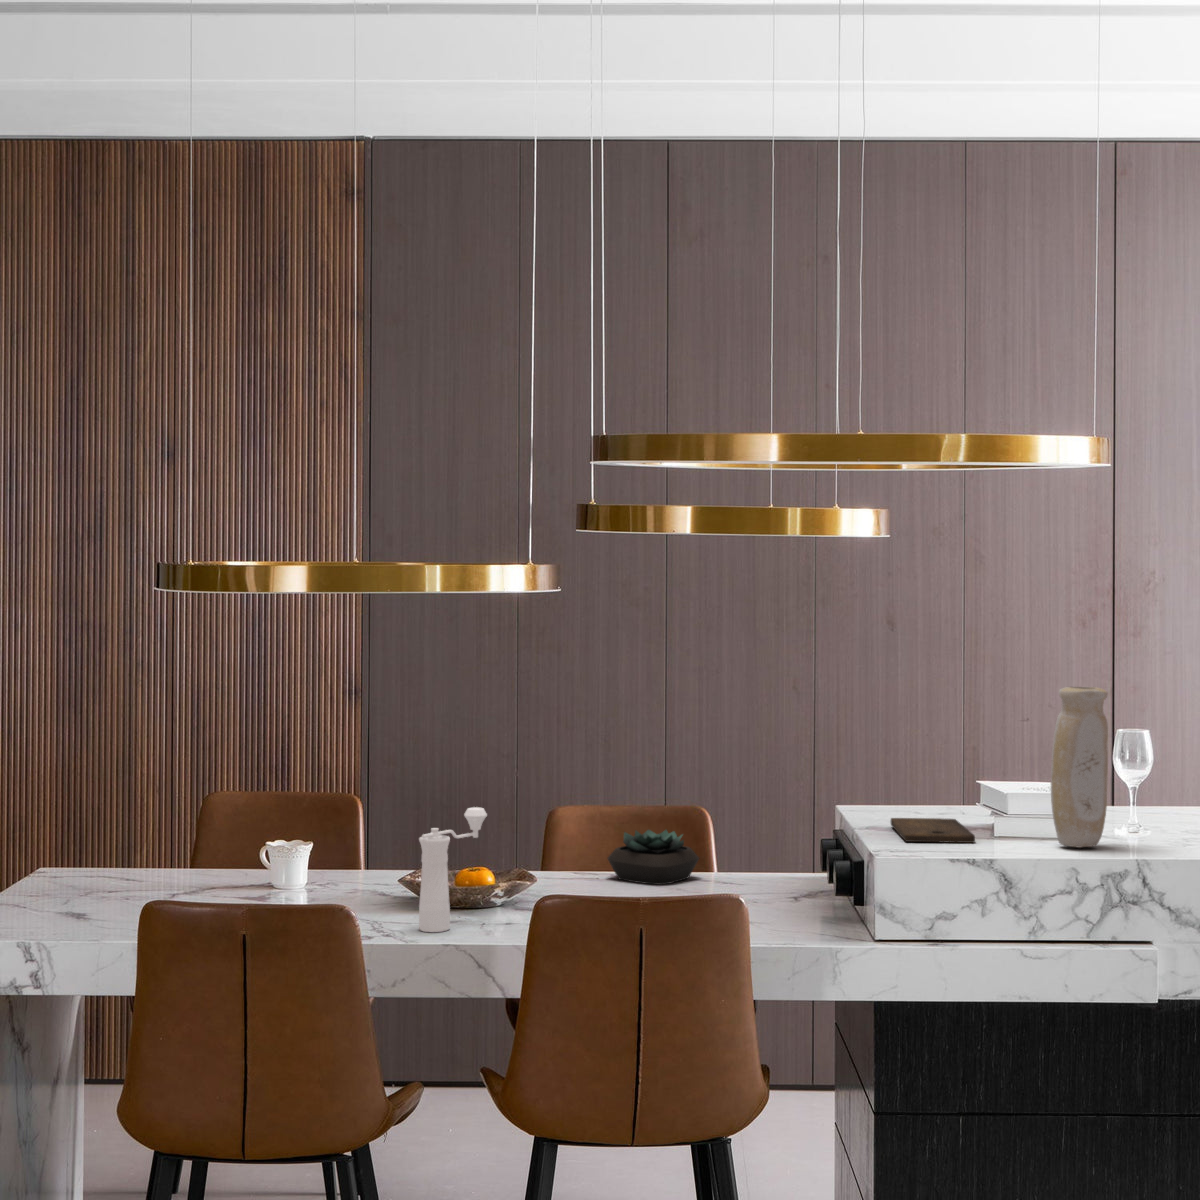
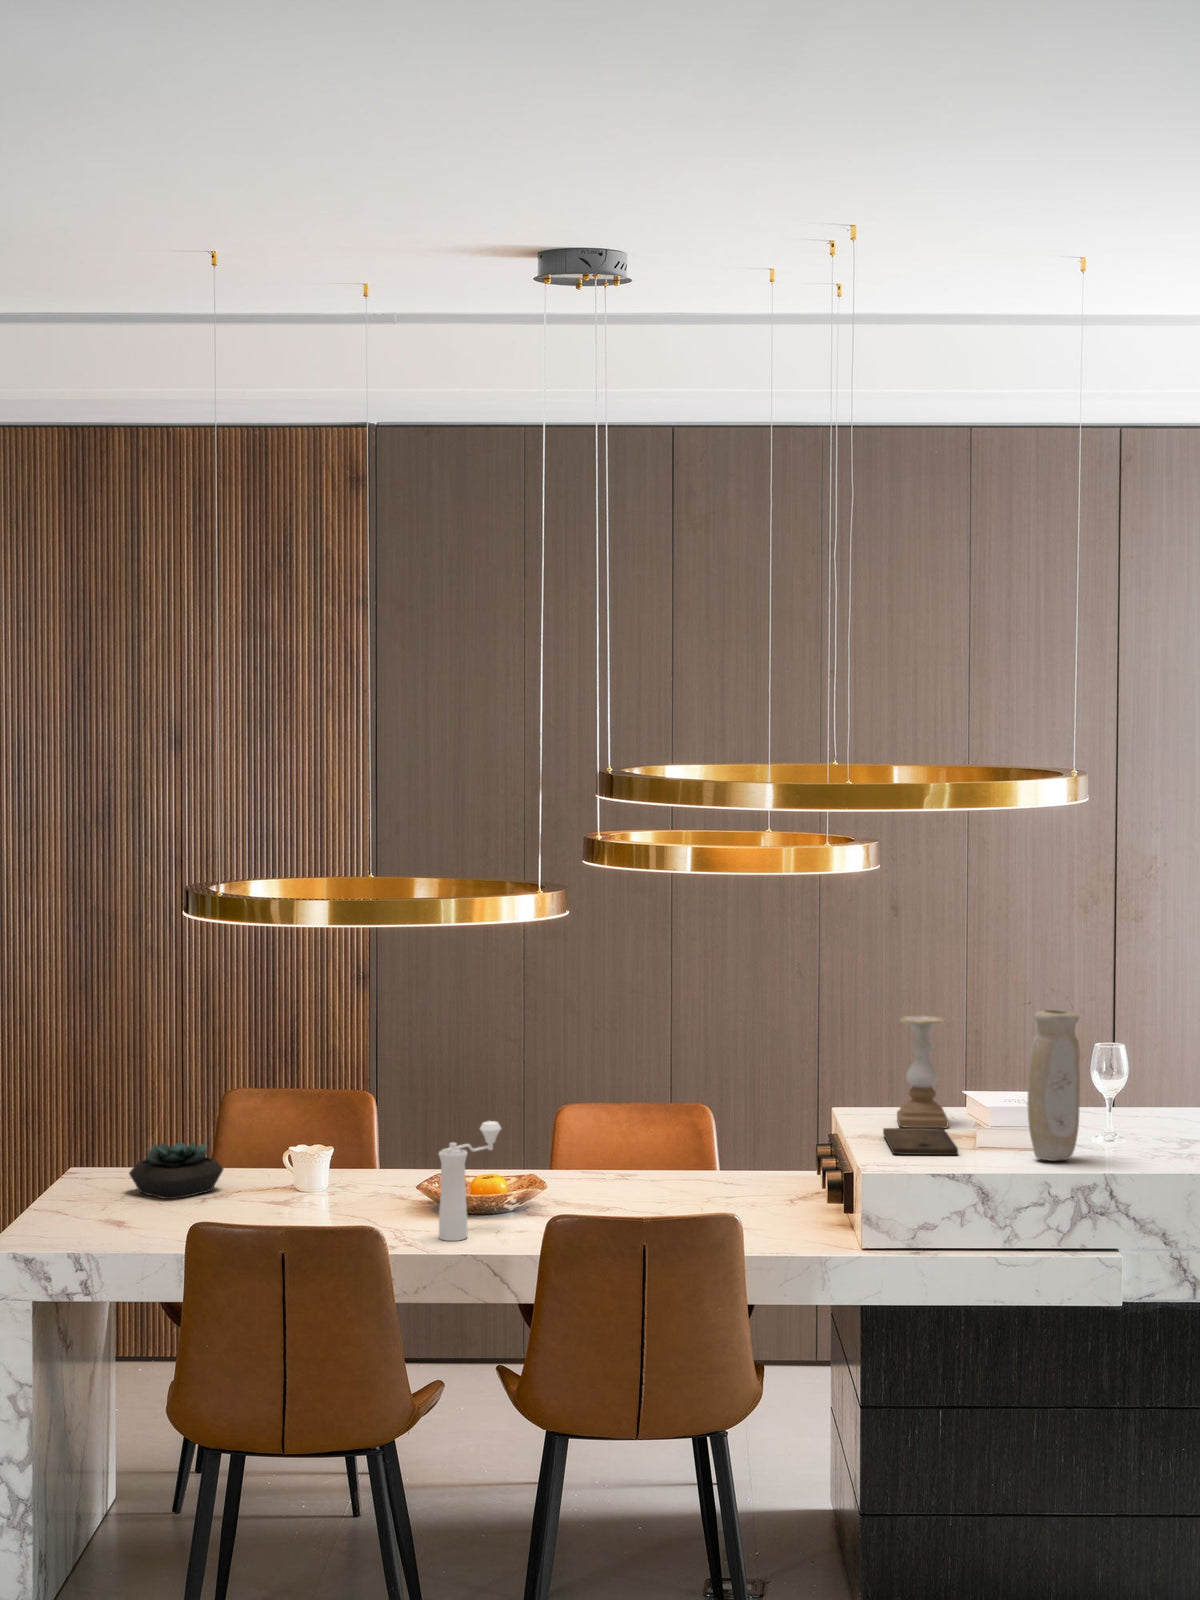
candle holder: none [901,705,957,820] -> present [897,1016,948,1128]
succulent plant: present [608,830,699,884] -> present [129,1142,223,1199]

